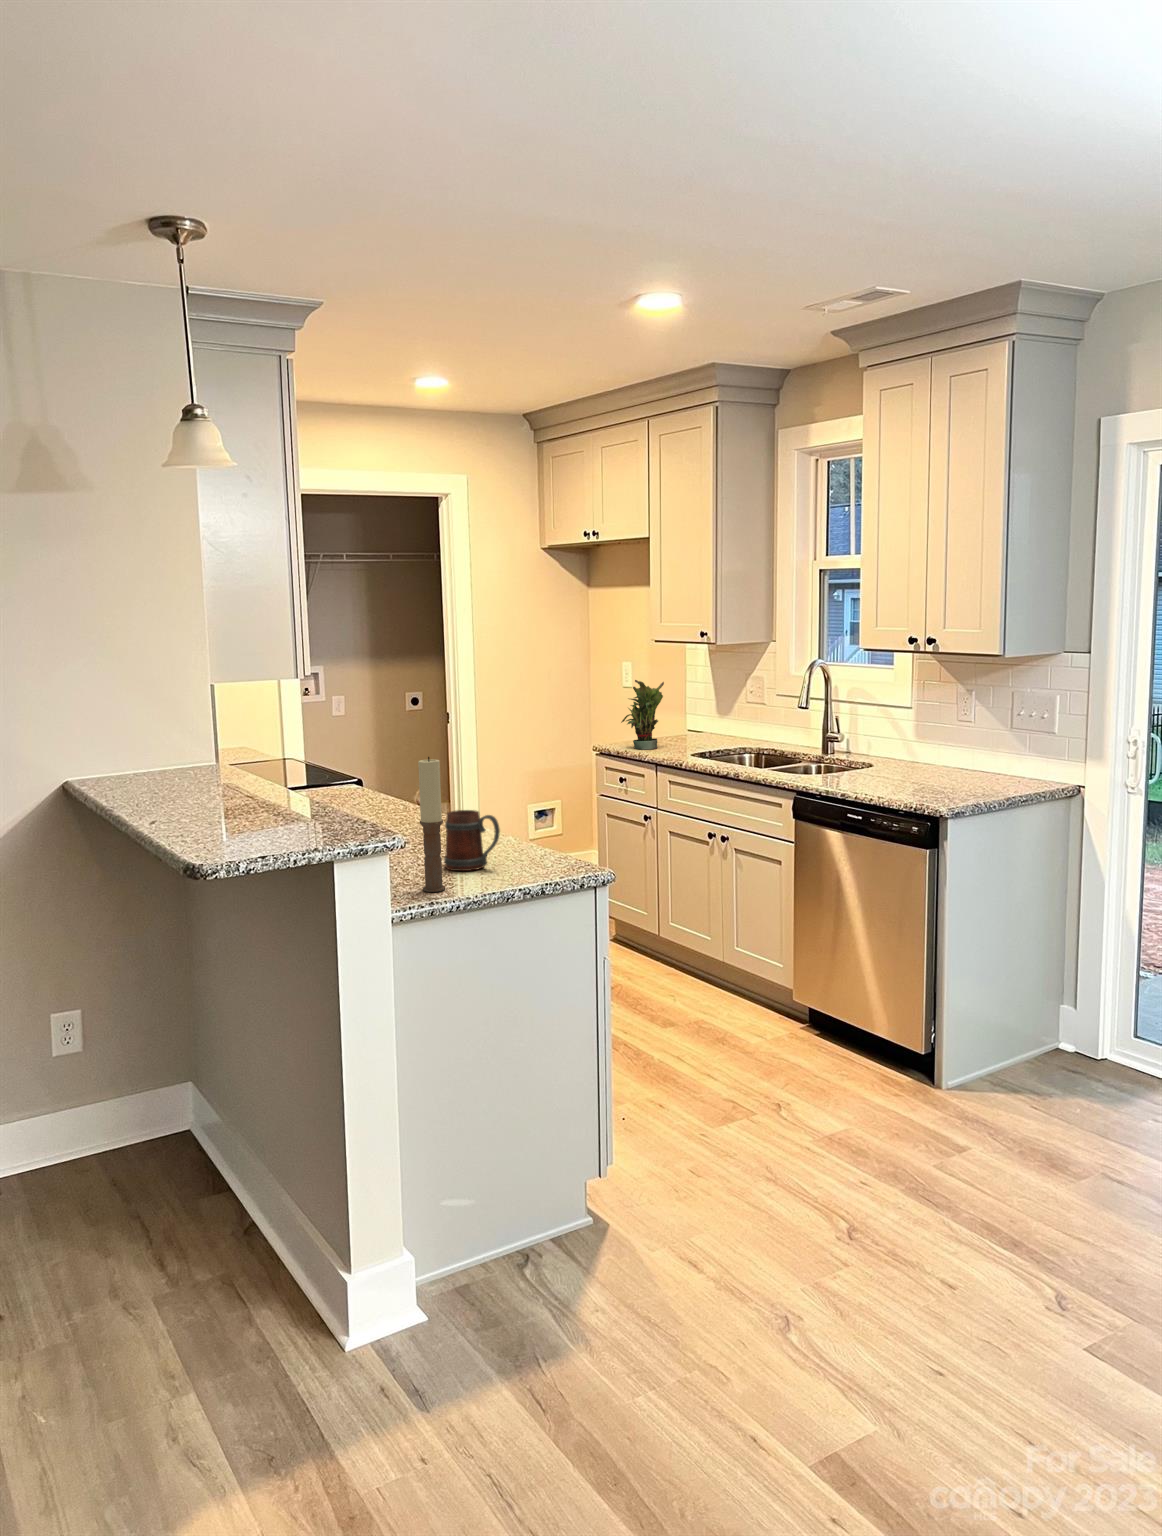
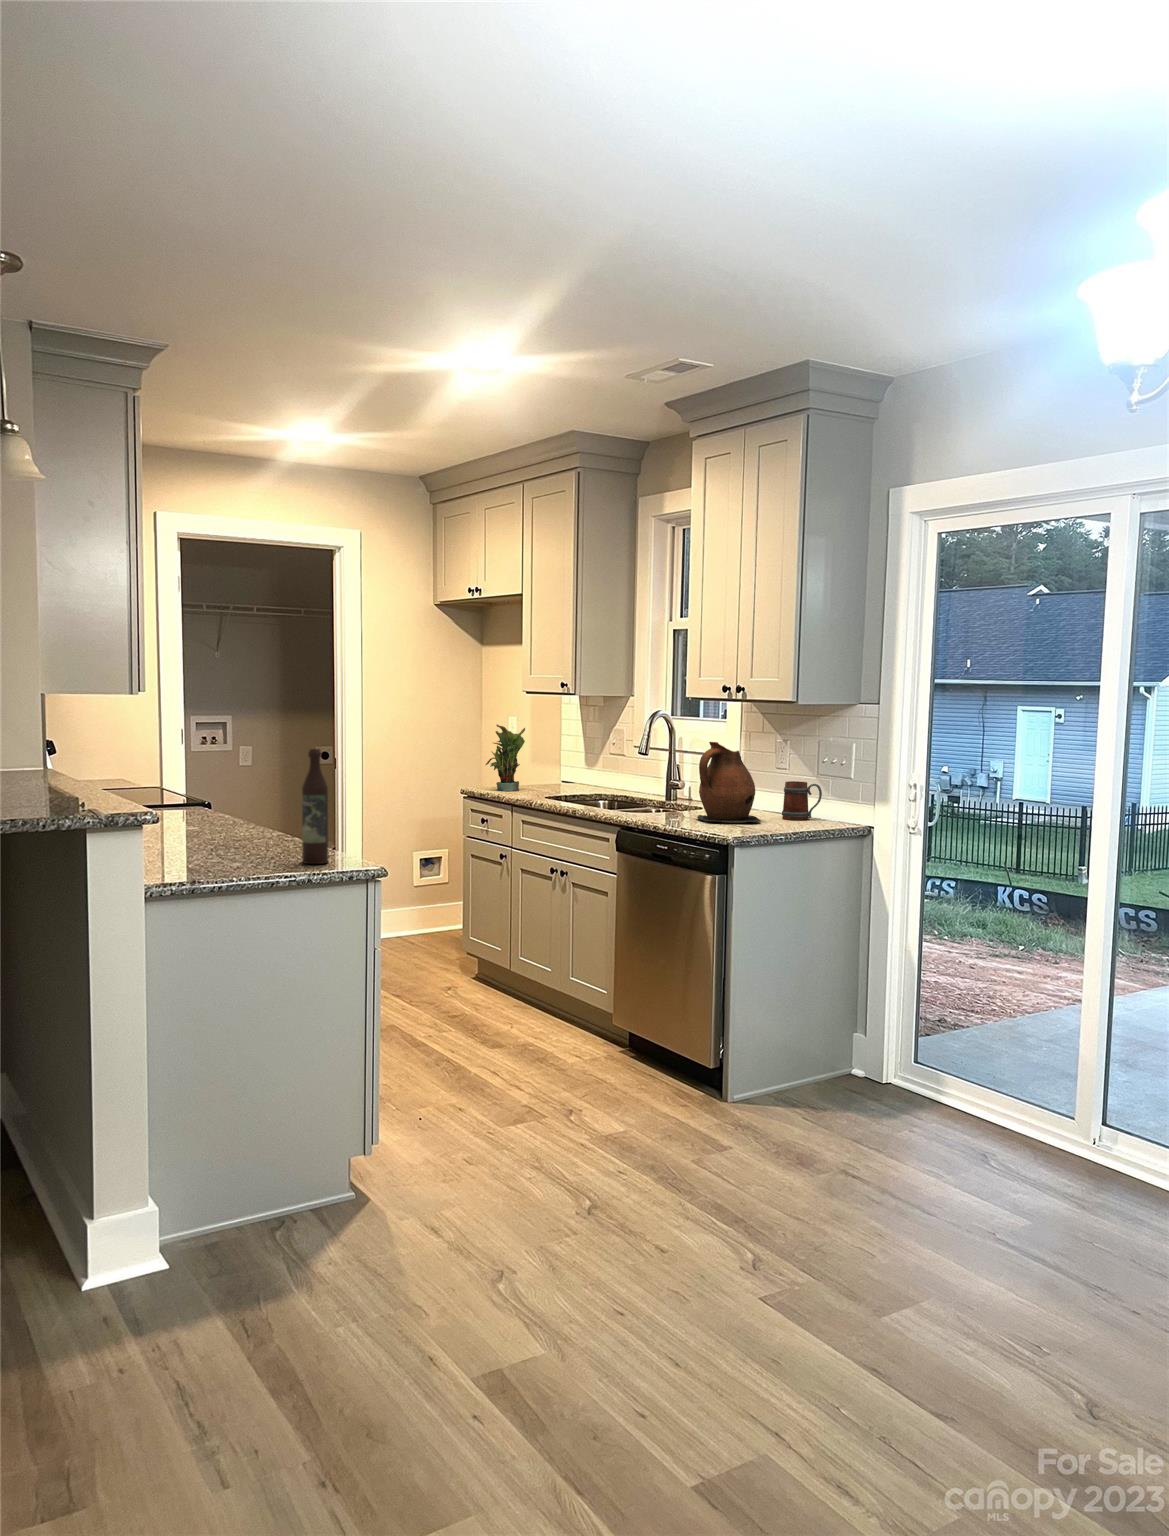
ceramic pitcher: none [883,702,962,790] -> present [697,742,760,823]
wine bottle: none [524,744,554,872] -> present [302,749,328,864]
candle: present [418,757,445,892] -> none [194,751,216,874]
mug: present [444,810,500,871] -> present [782,781,822,820]

